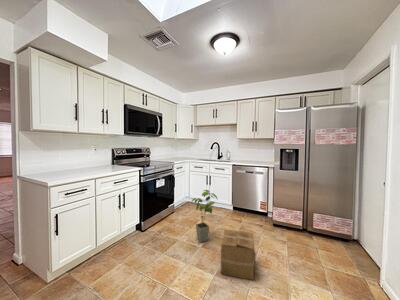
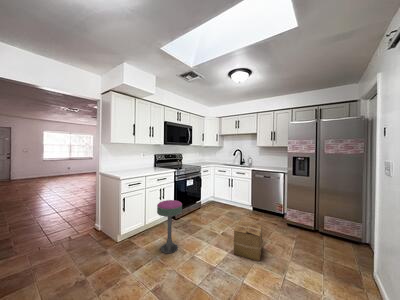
house plant: present [192,190,217,242] -> none [214,189,235,231]
bar stool: none [114,210,151,286] -> present [157,200,182,253]

